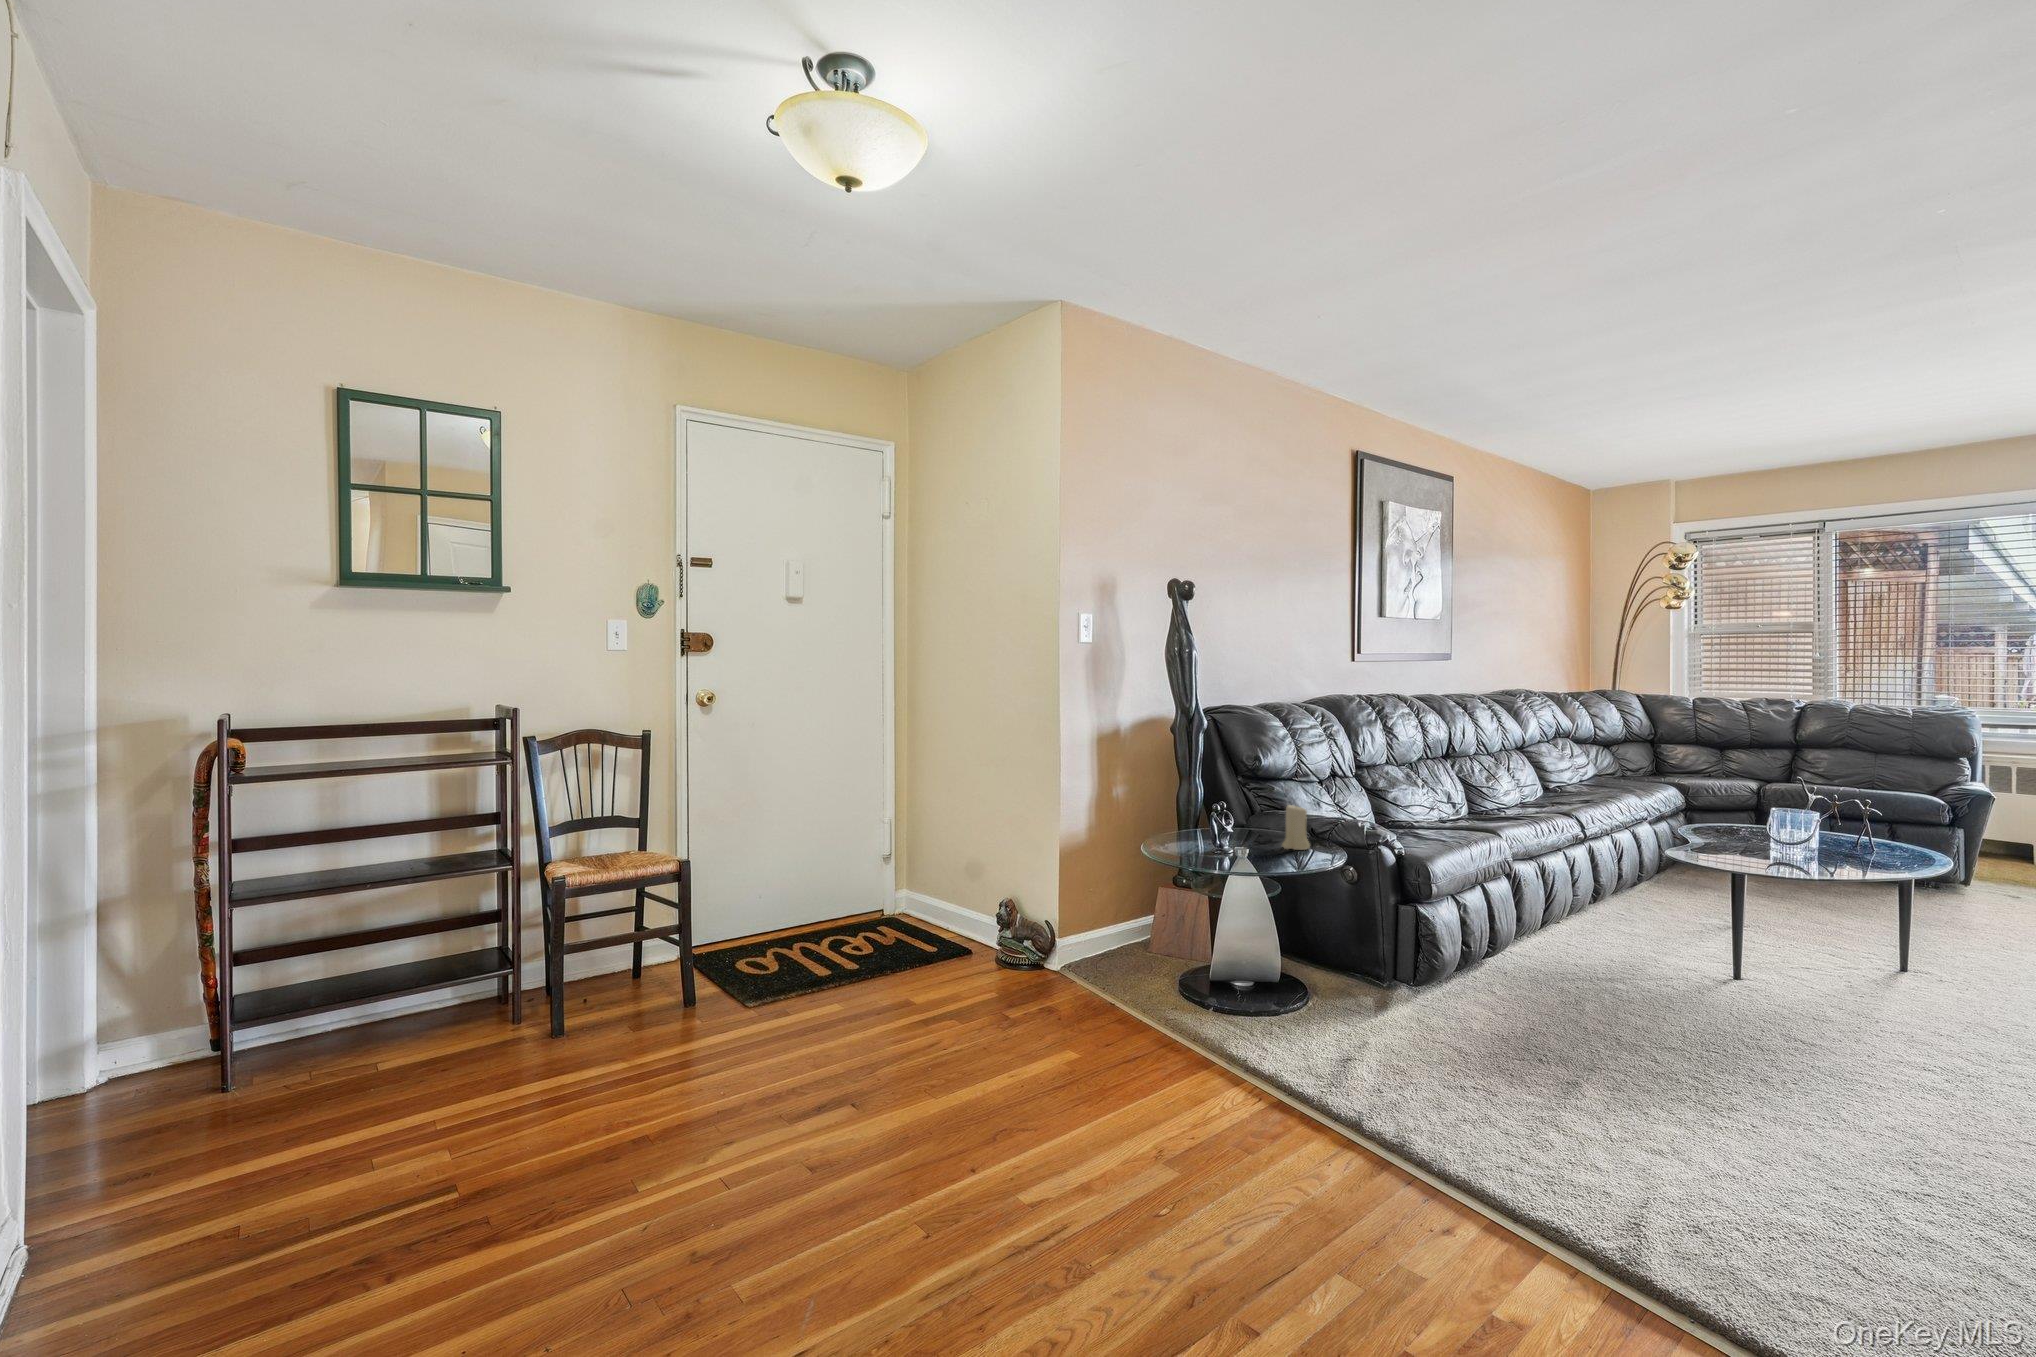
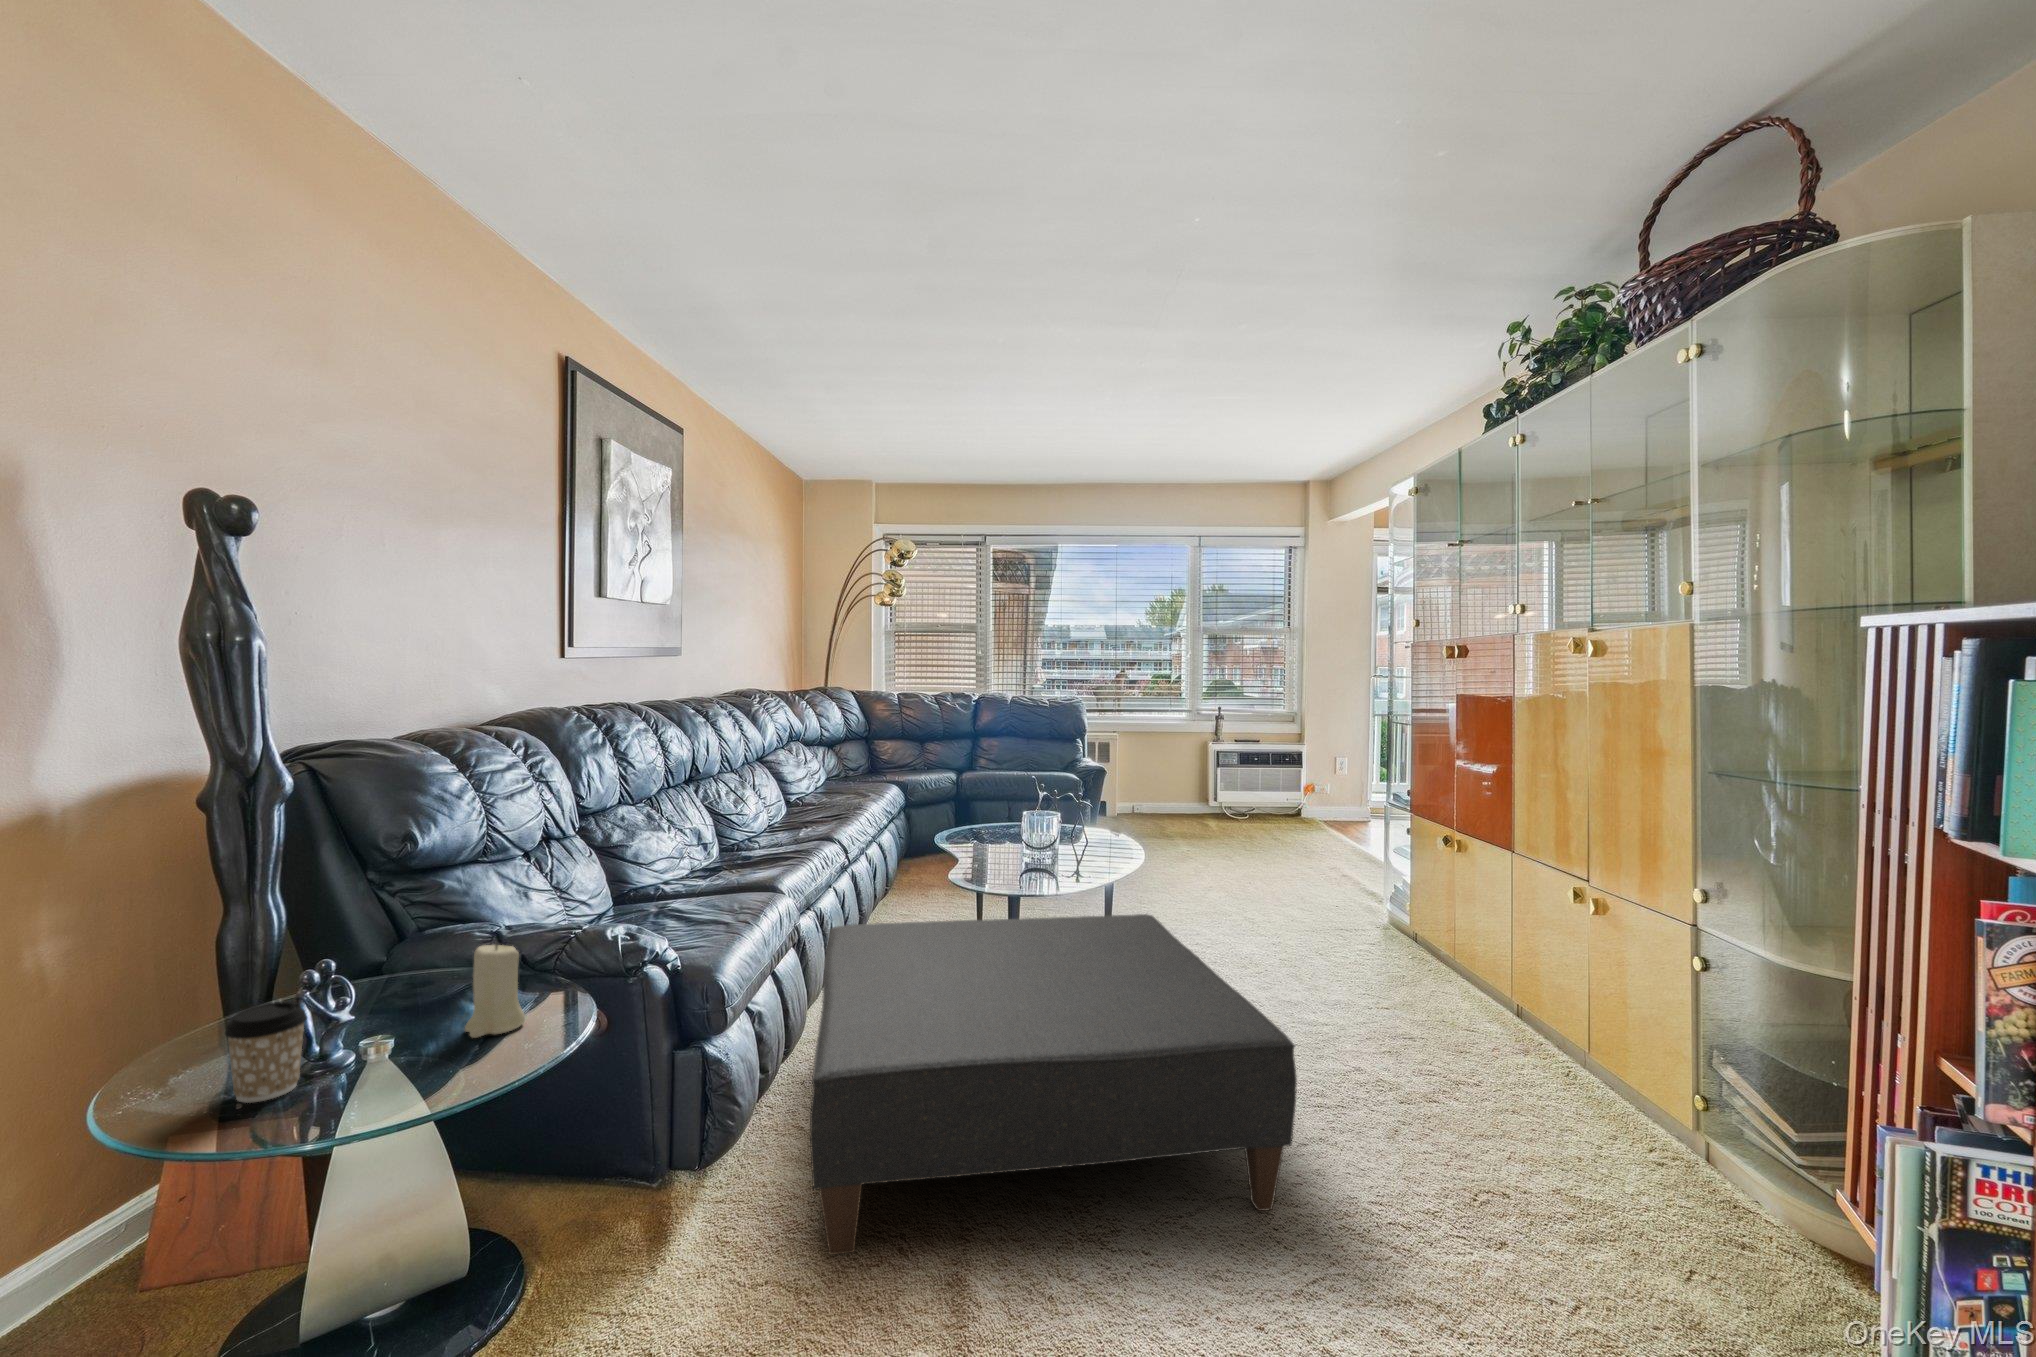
coffee cup: none [1190,811,1218,850] -> present [225,1001,307,1103]
ottoman: none [1471,864,1932,1134] -> present [810,914,1297,1255]

